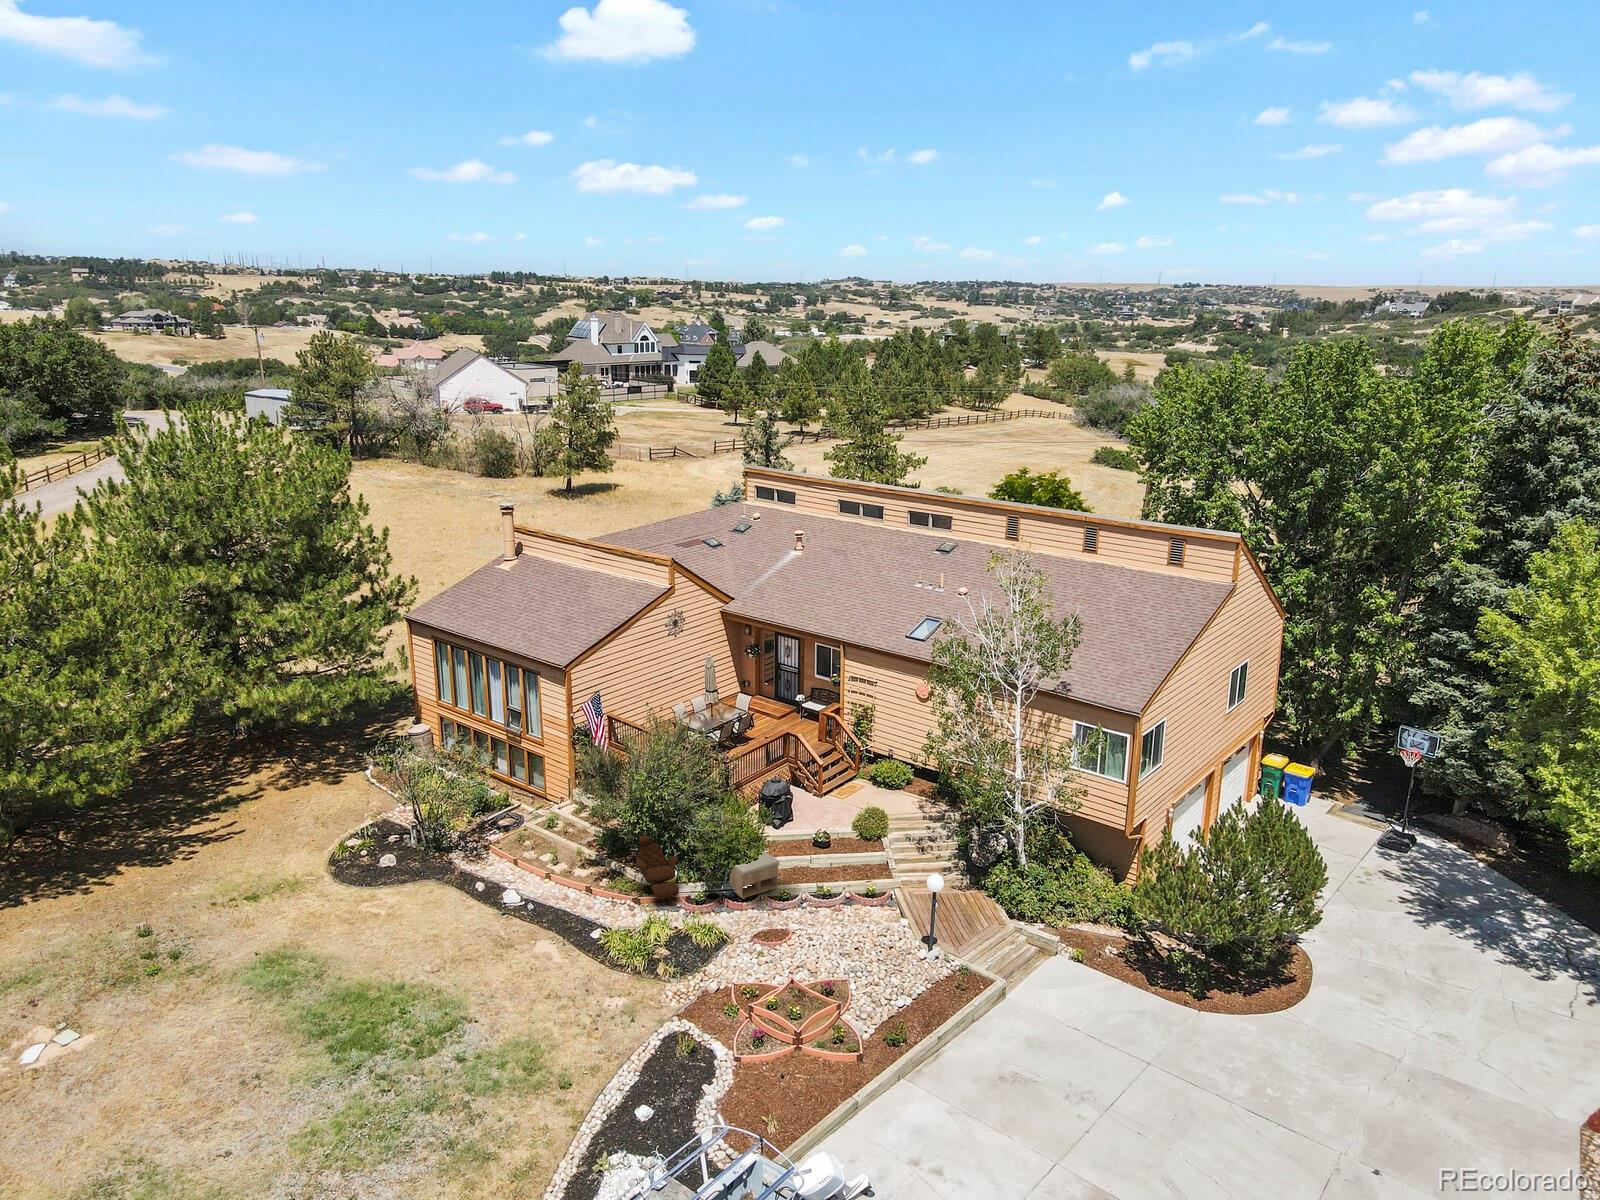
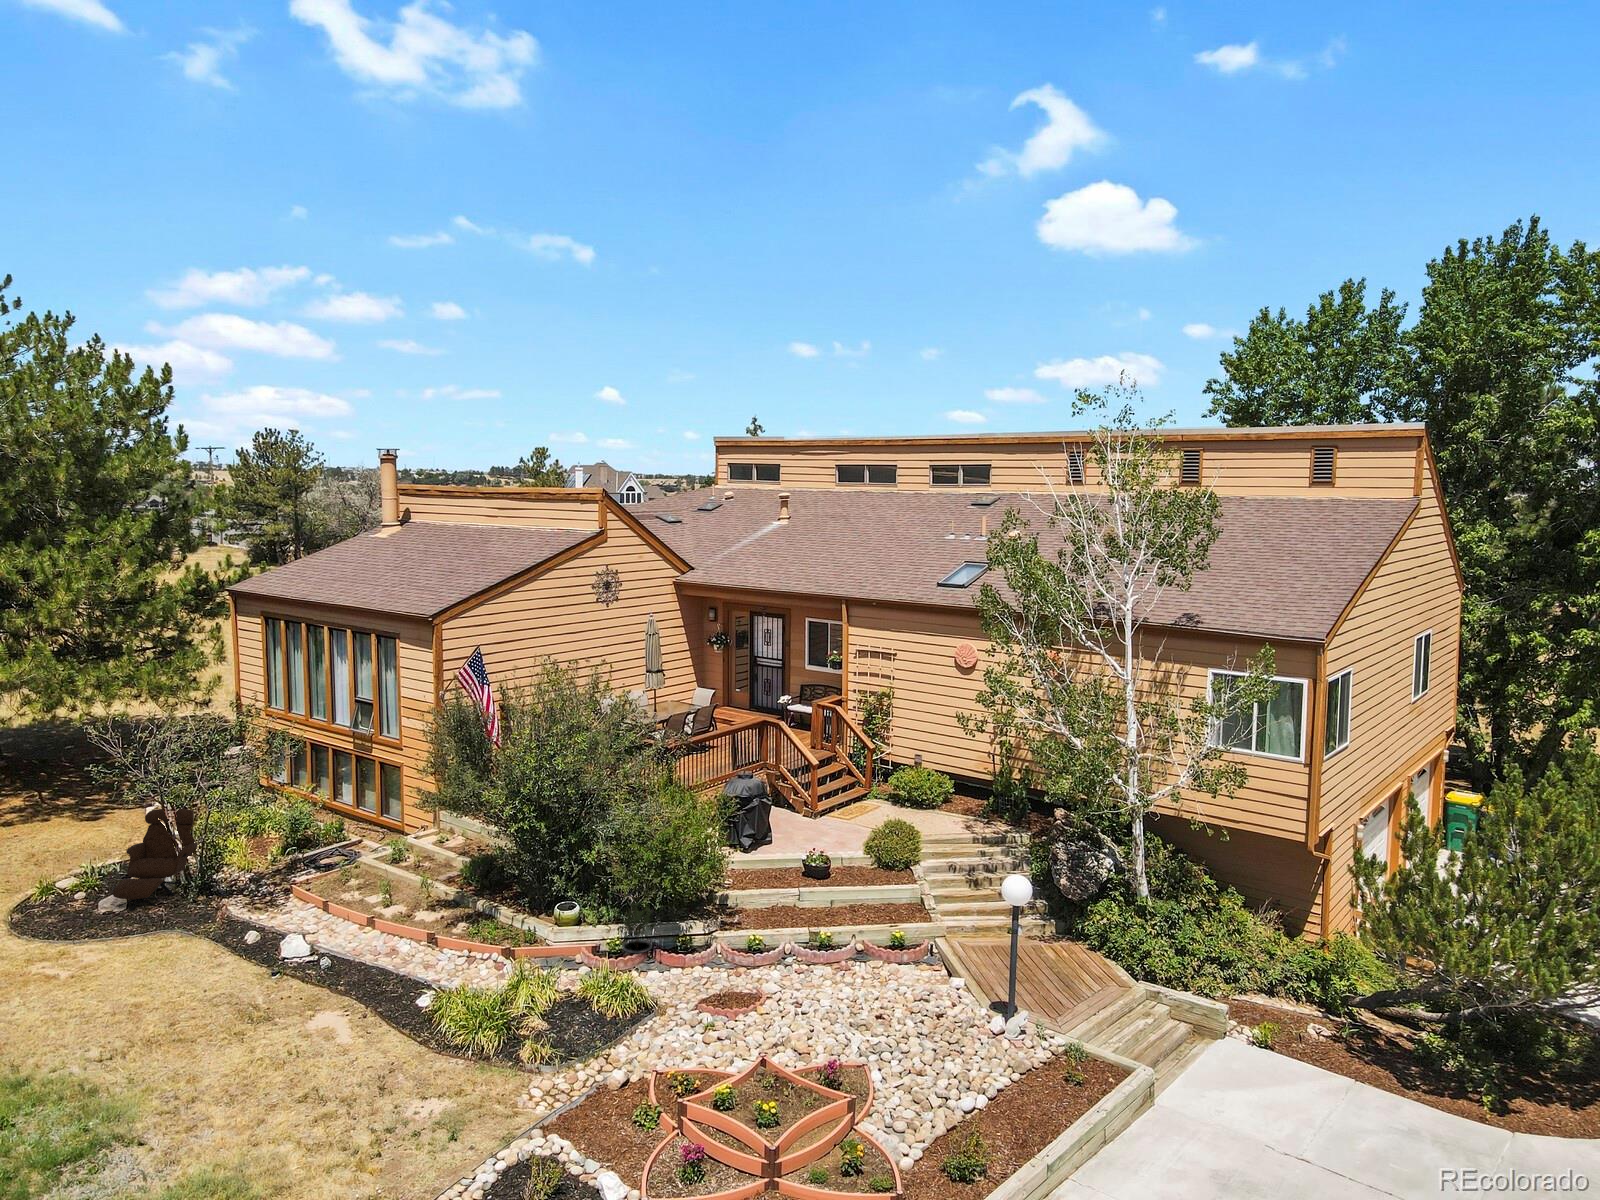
lounge chair: present [636,835,679,905] -> present [113,808,198,911]
storage bench: present [730,852,779,899] -> none [666,877,747,951]

